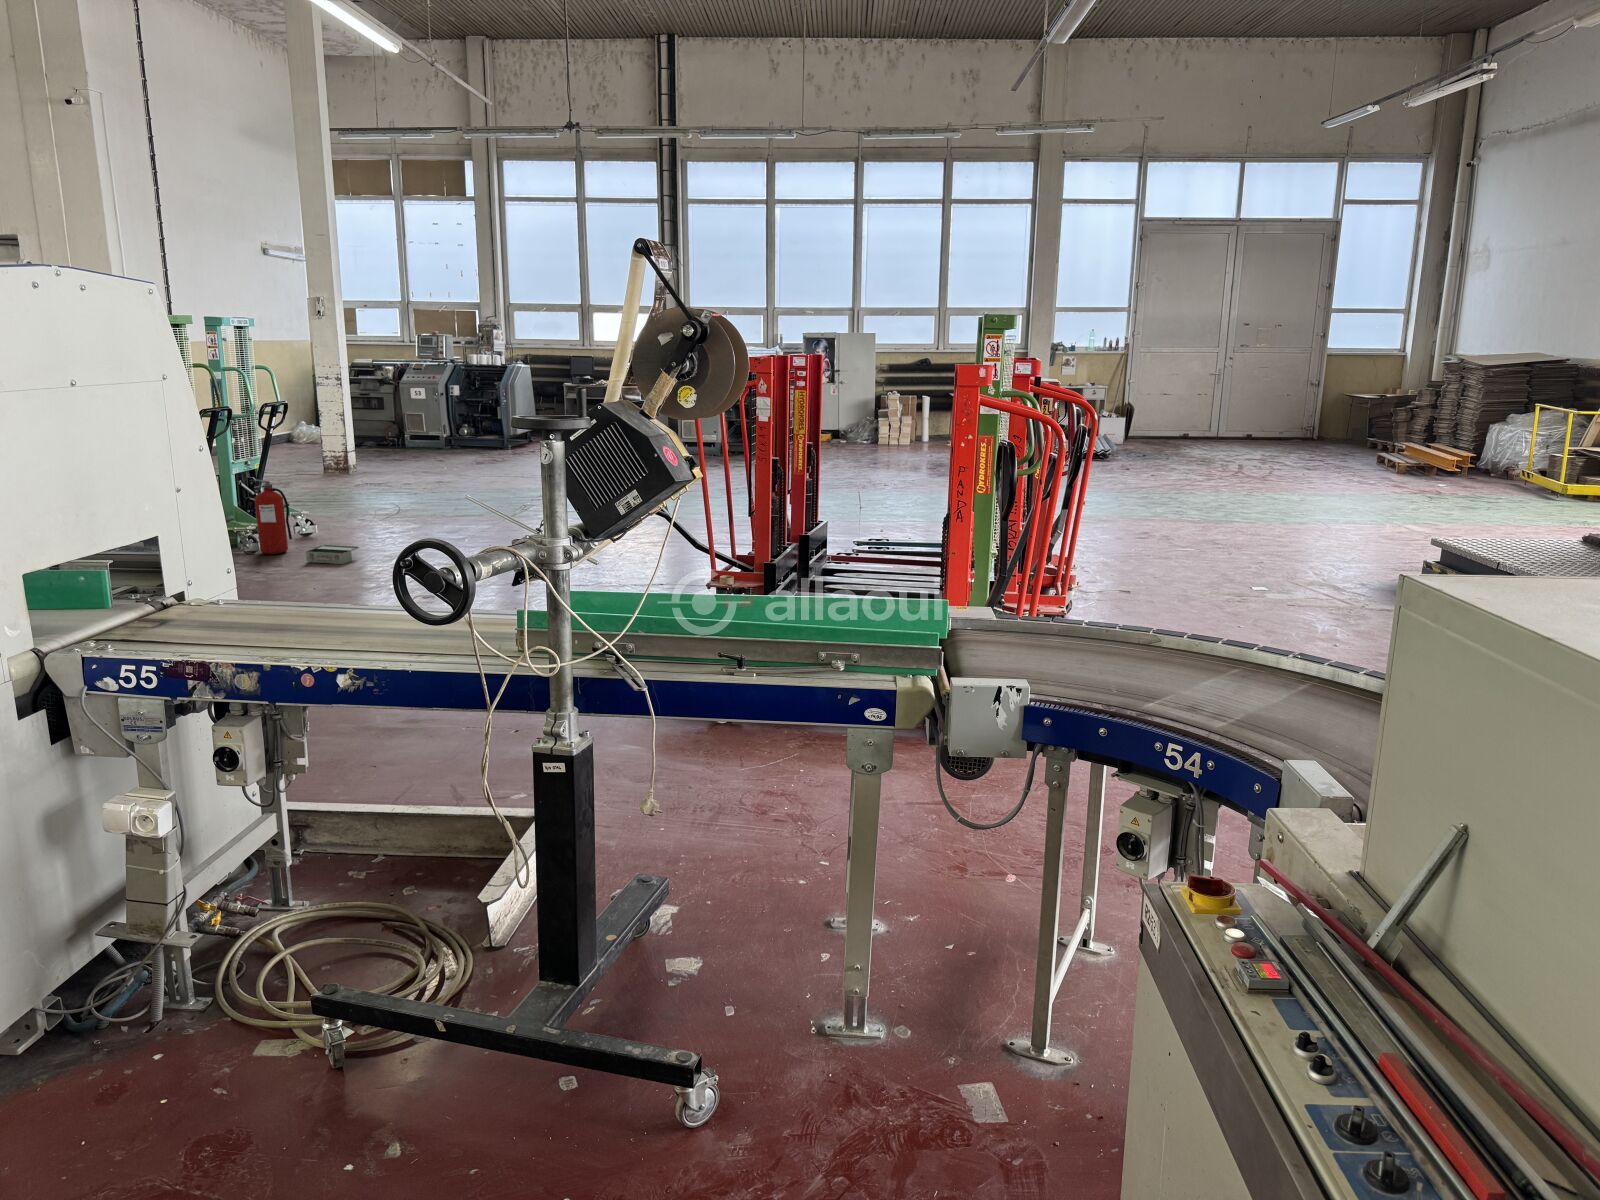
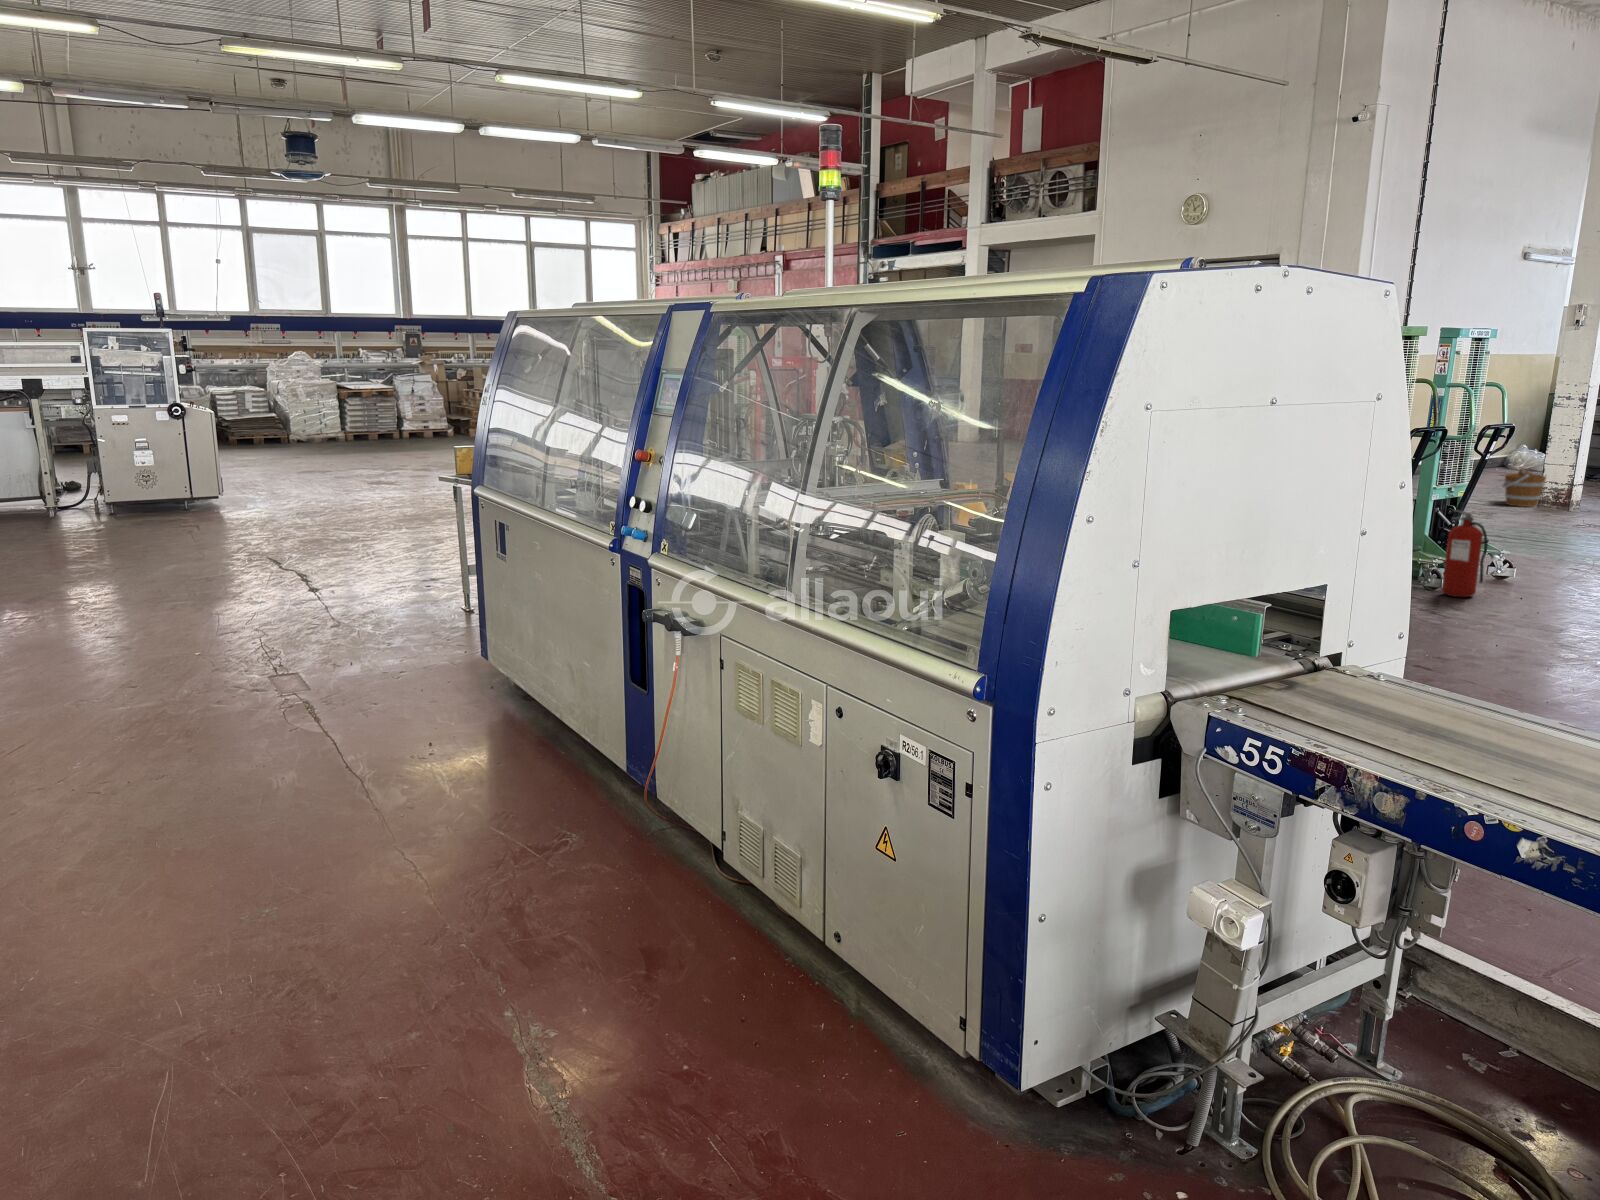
bucket: none [291,441,324,474] -> present [1503,469,1546,507]
toolbox: present [306,545,359,564] -> none [1495,597,1568,624]

